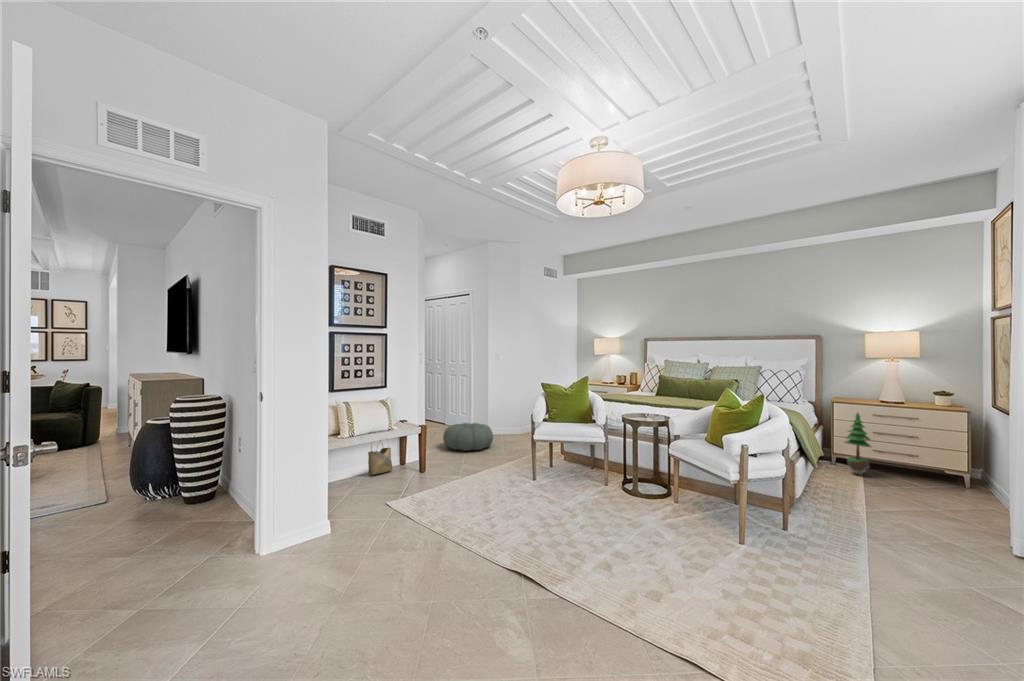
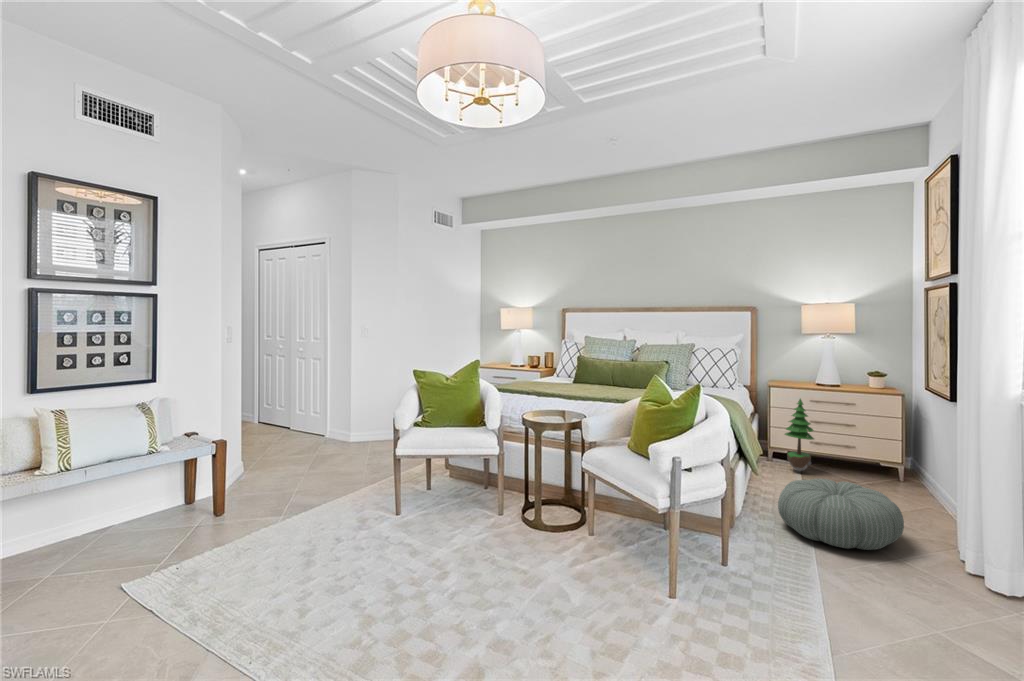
pouf: present [443,423,493,451] -> present [778,479,904,550]
woven basket: present [368,440,392,475] -> none [146,461,191,520]

